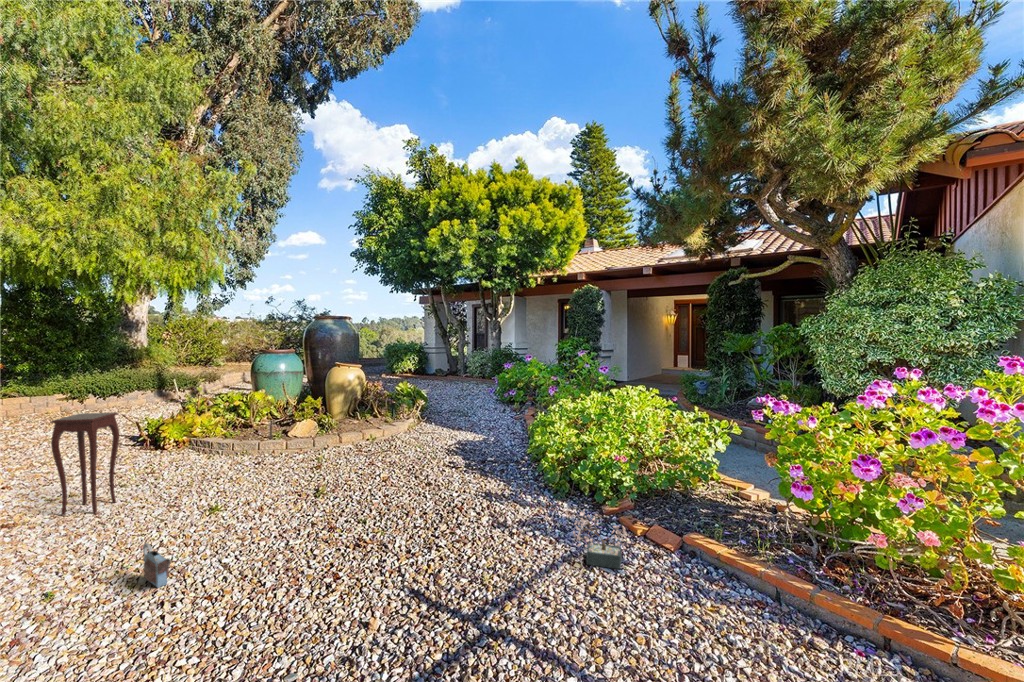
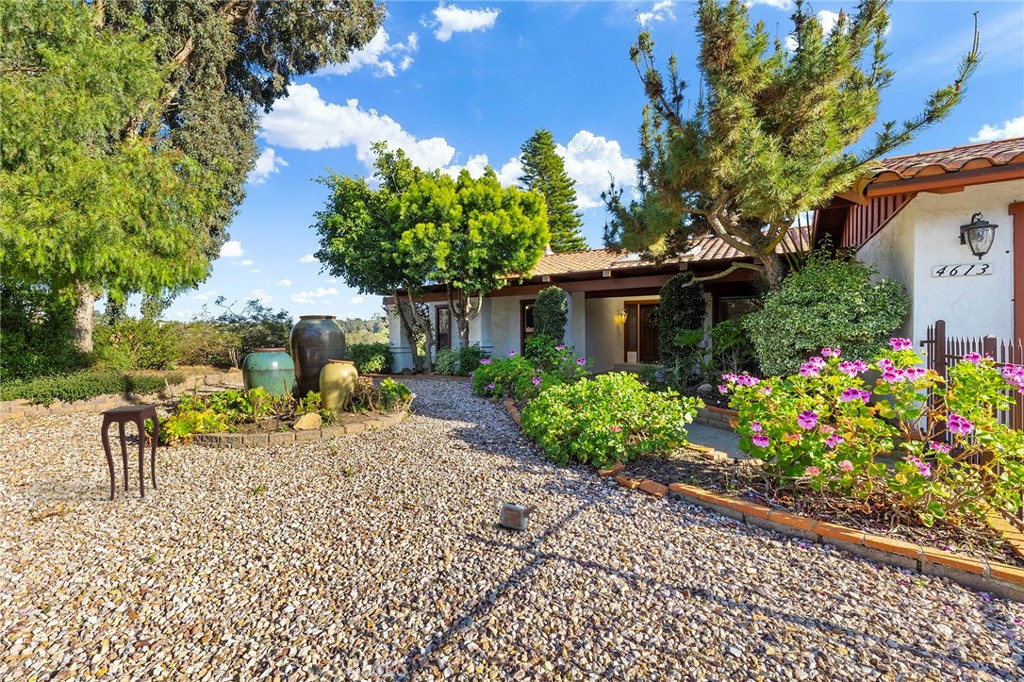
decorative plant: present [573,510,631,569] -> none [586,467,633,511]
watering can: present [143,543,170,588] -> present [493,497,538,530]

